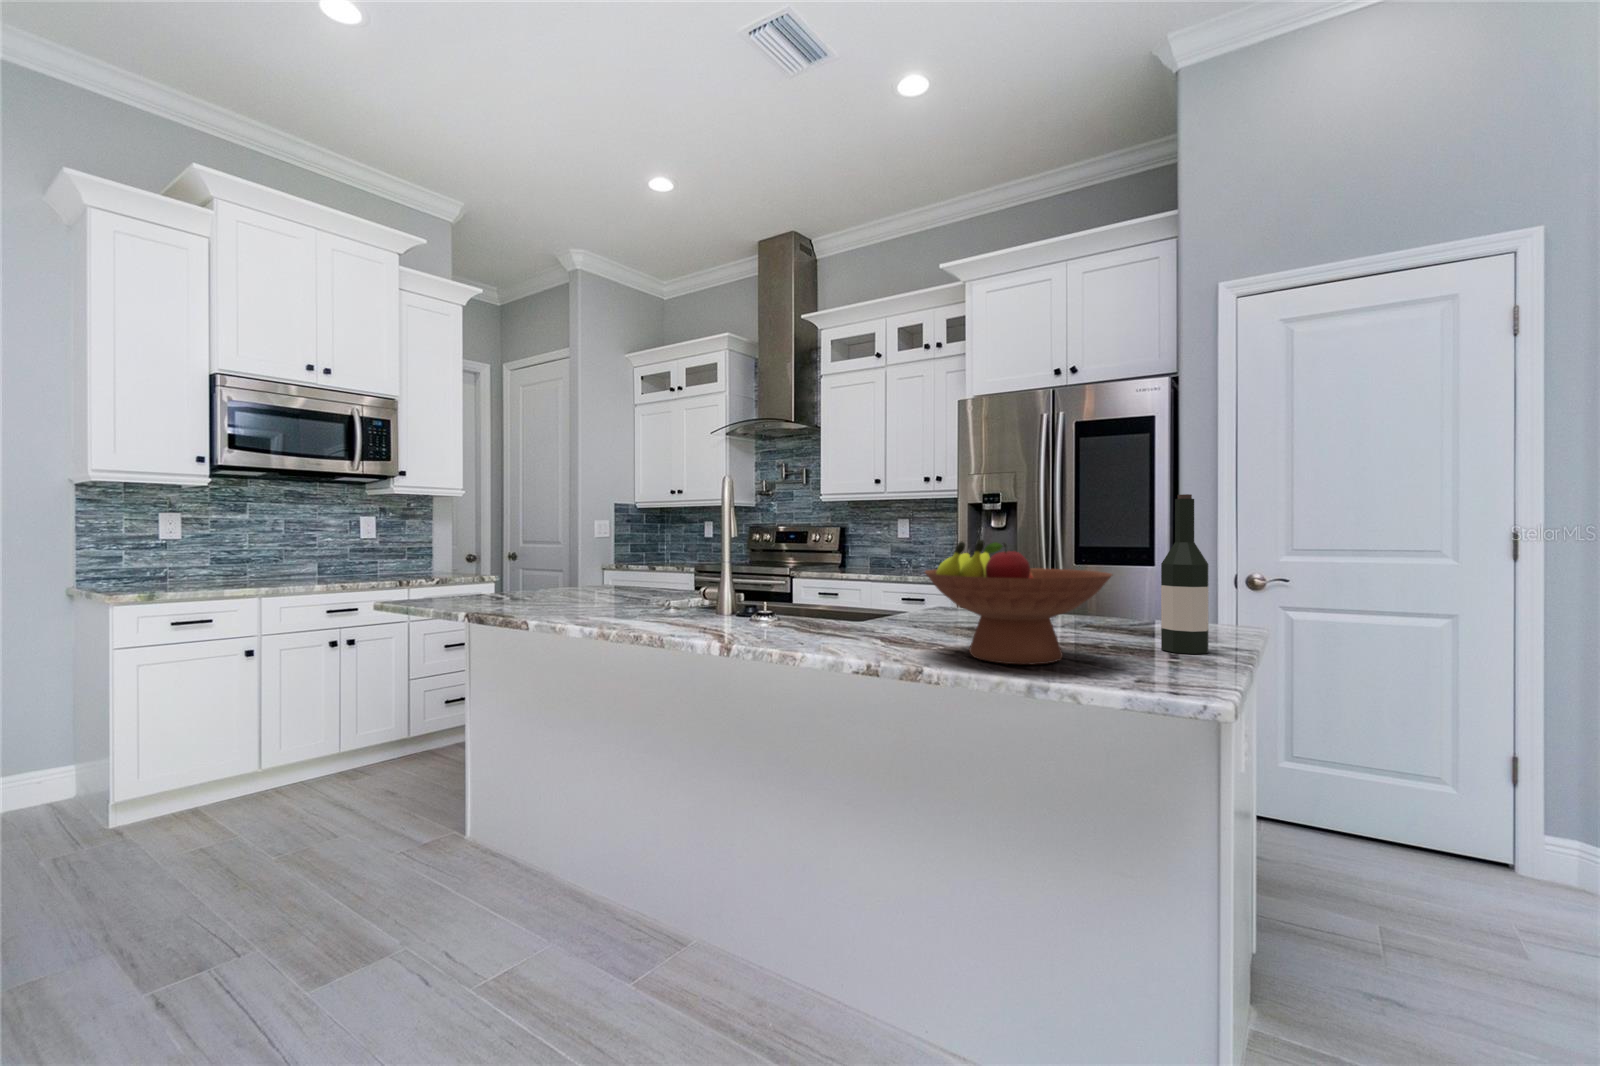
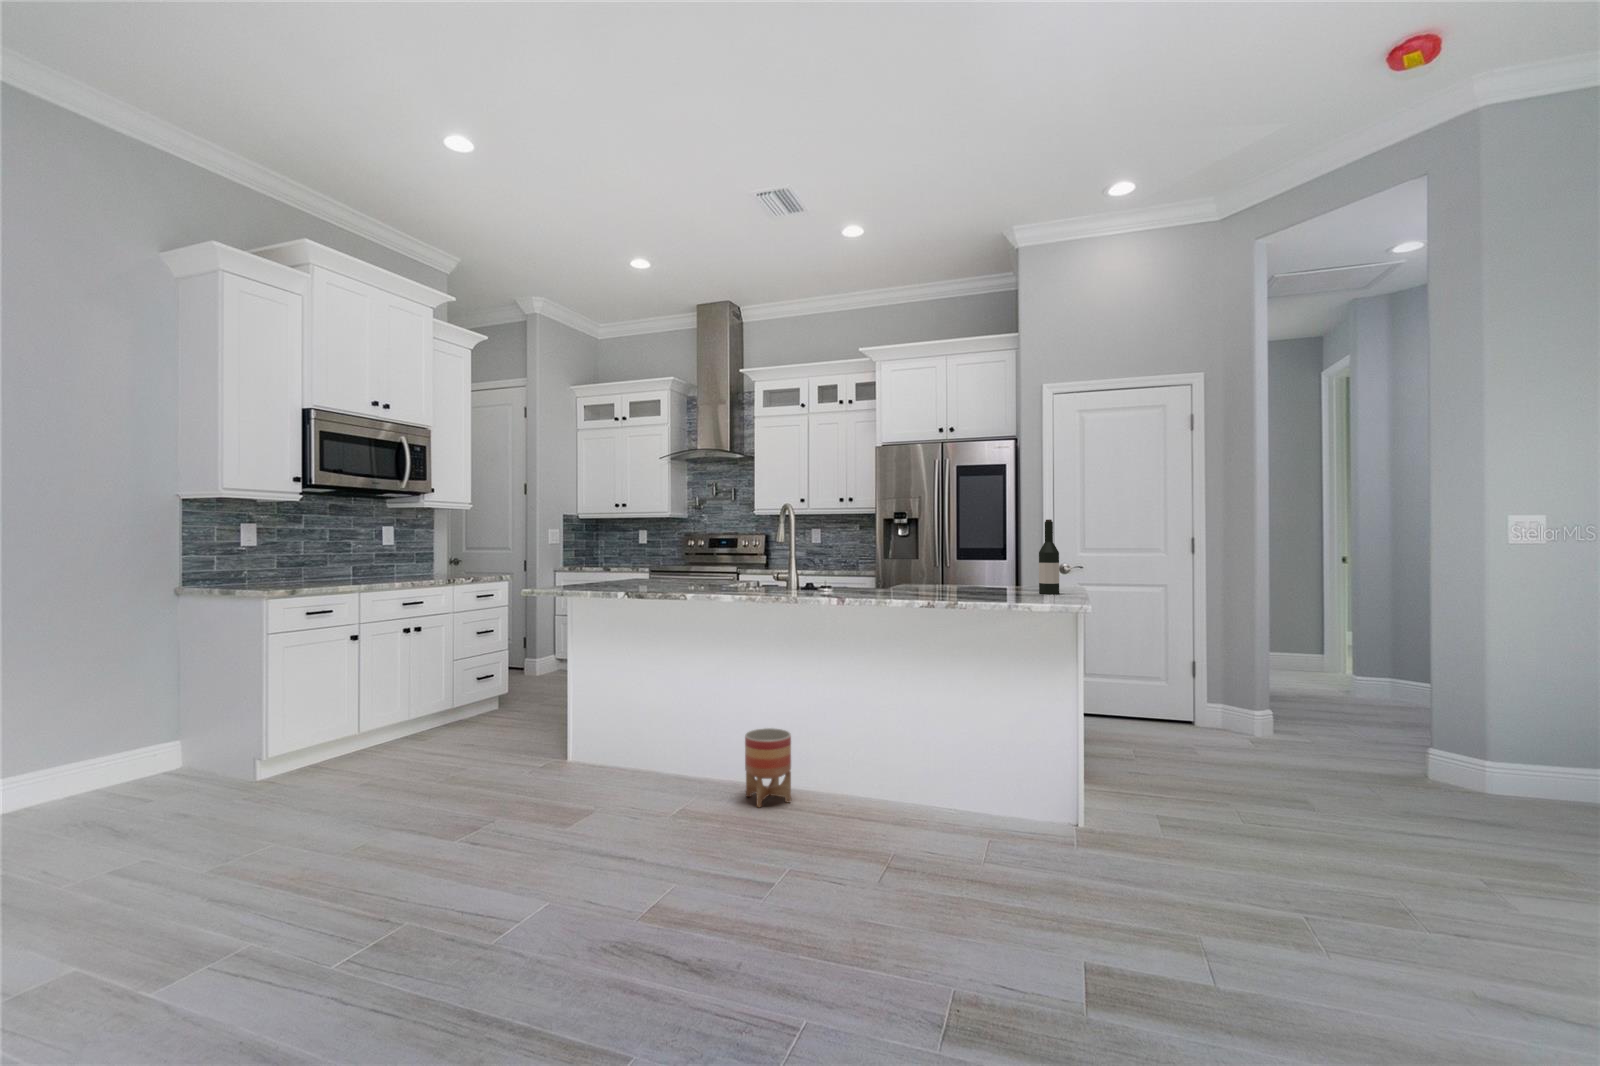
fruit bowl: present [925,539,1112,665] -> none [939,540,1026,597]
planter: none [614,849,695,999] -> present [745,728,791,807]

